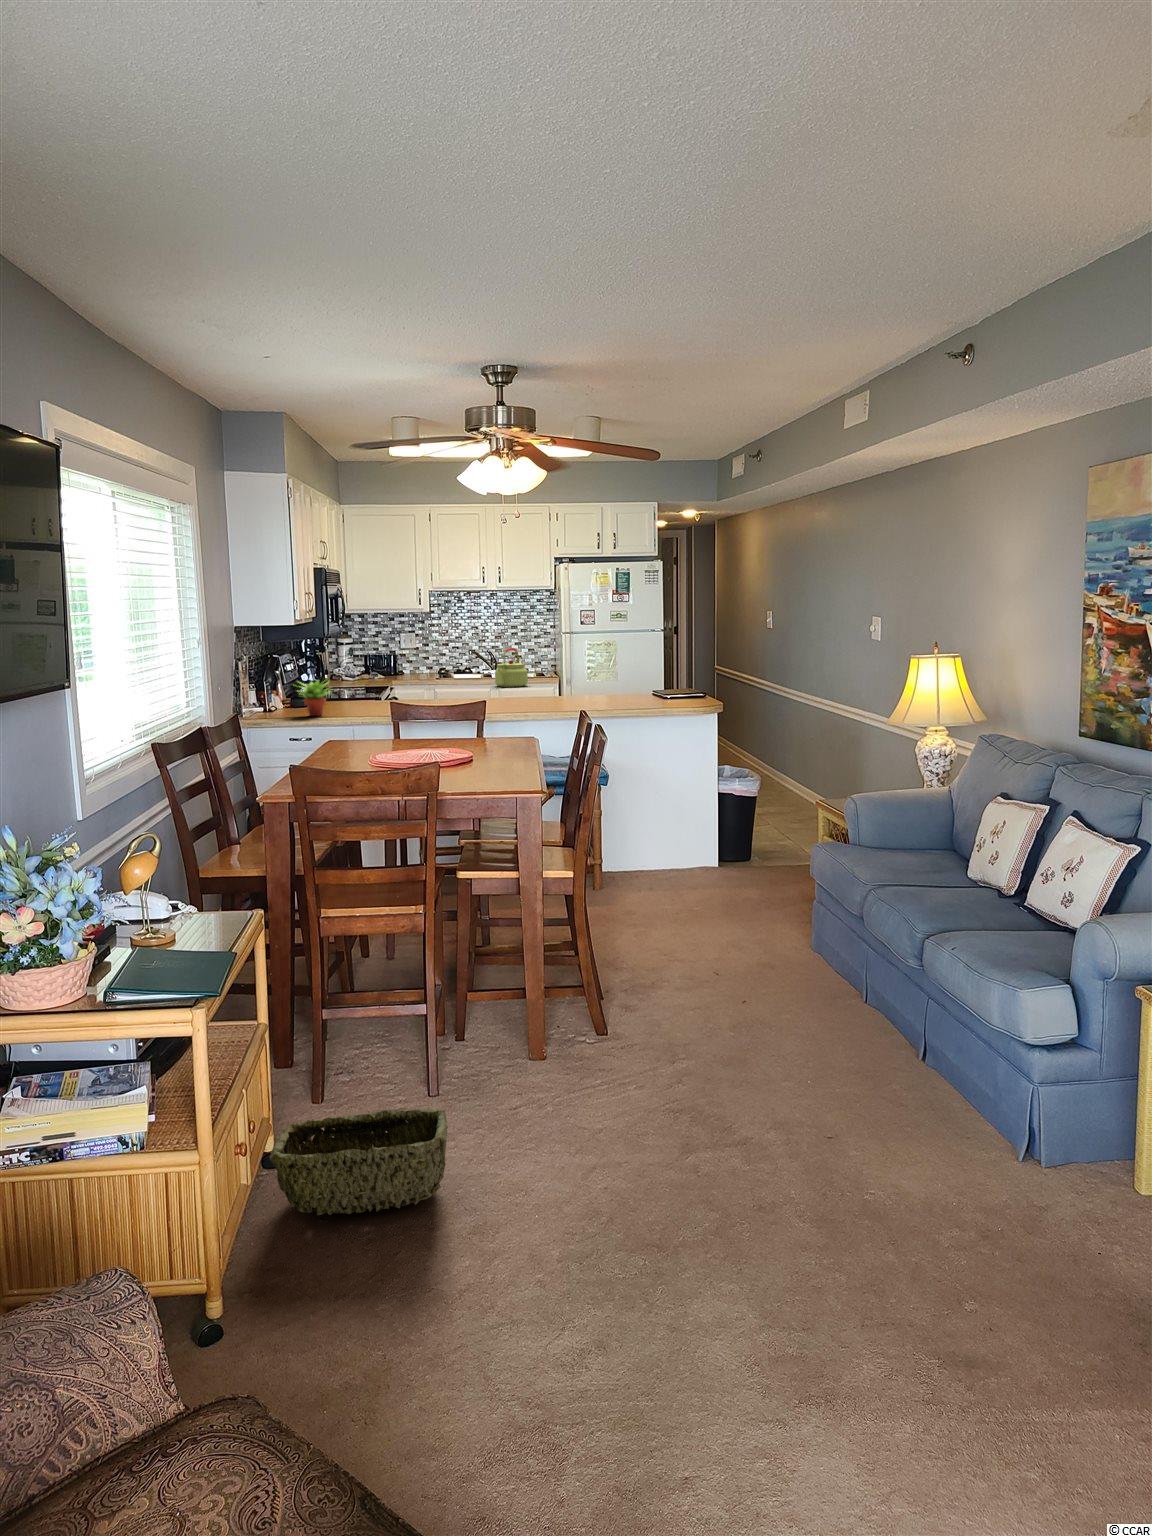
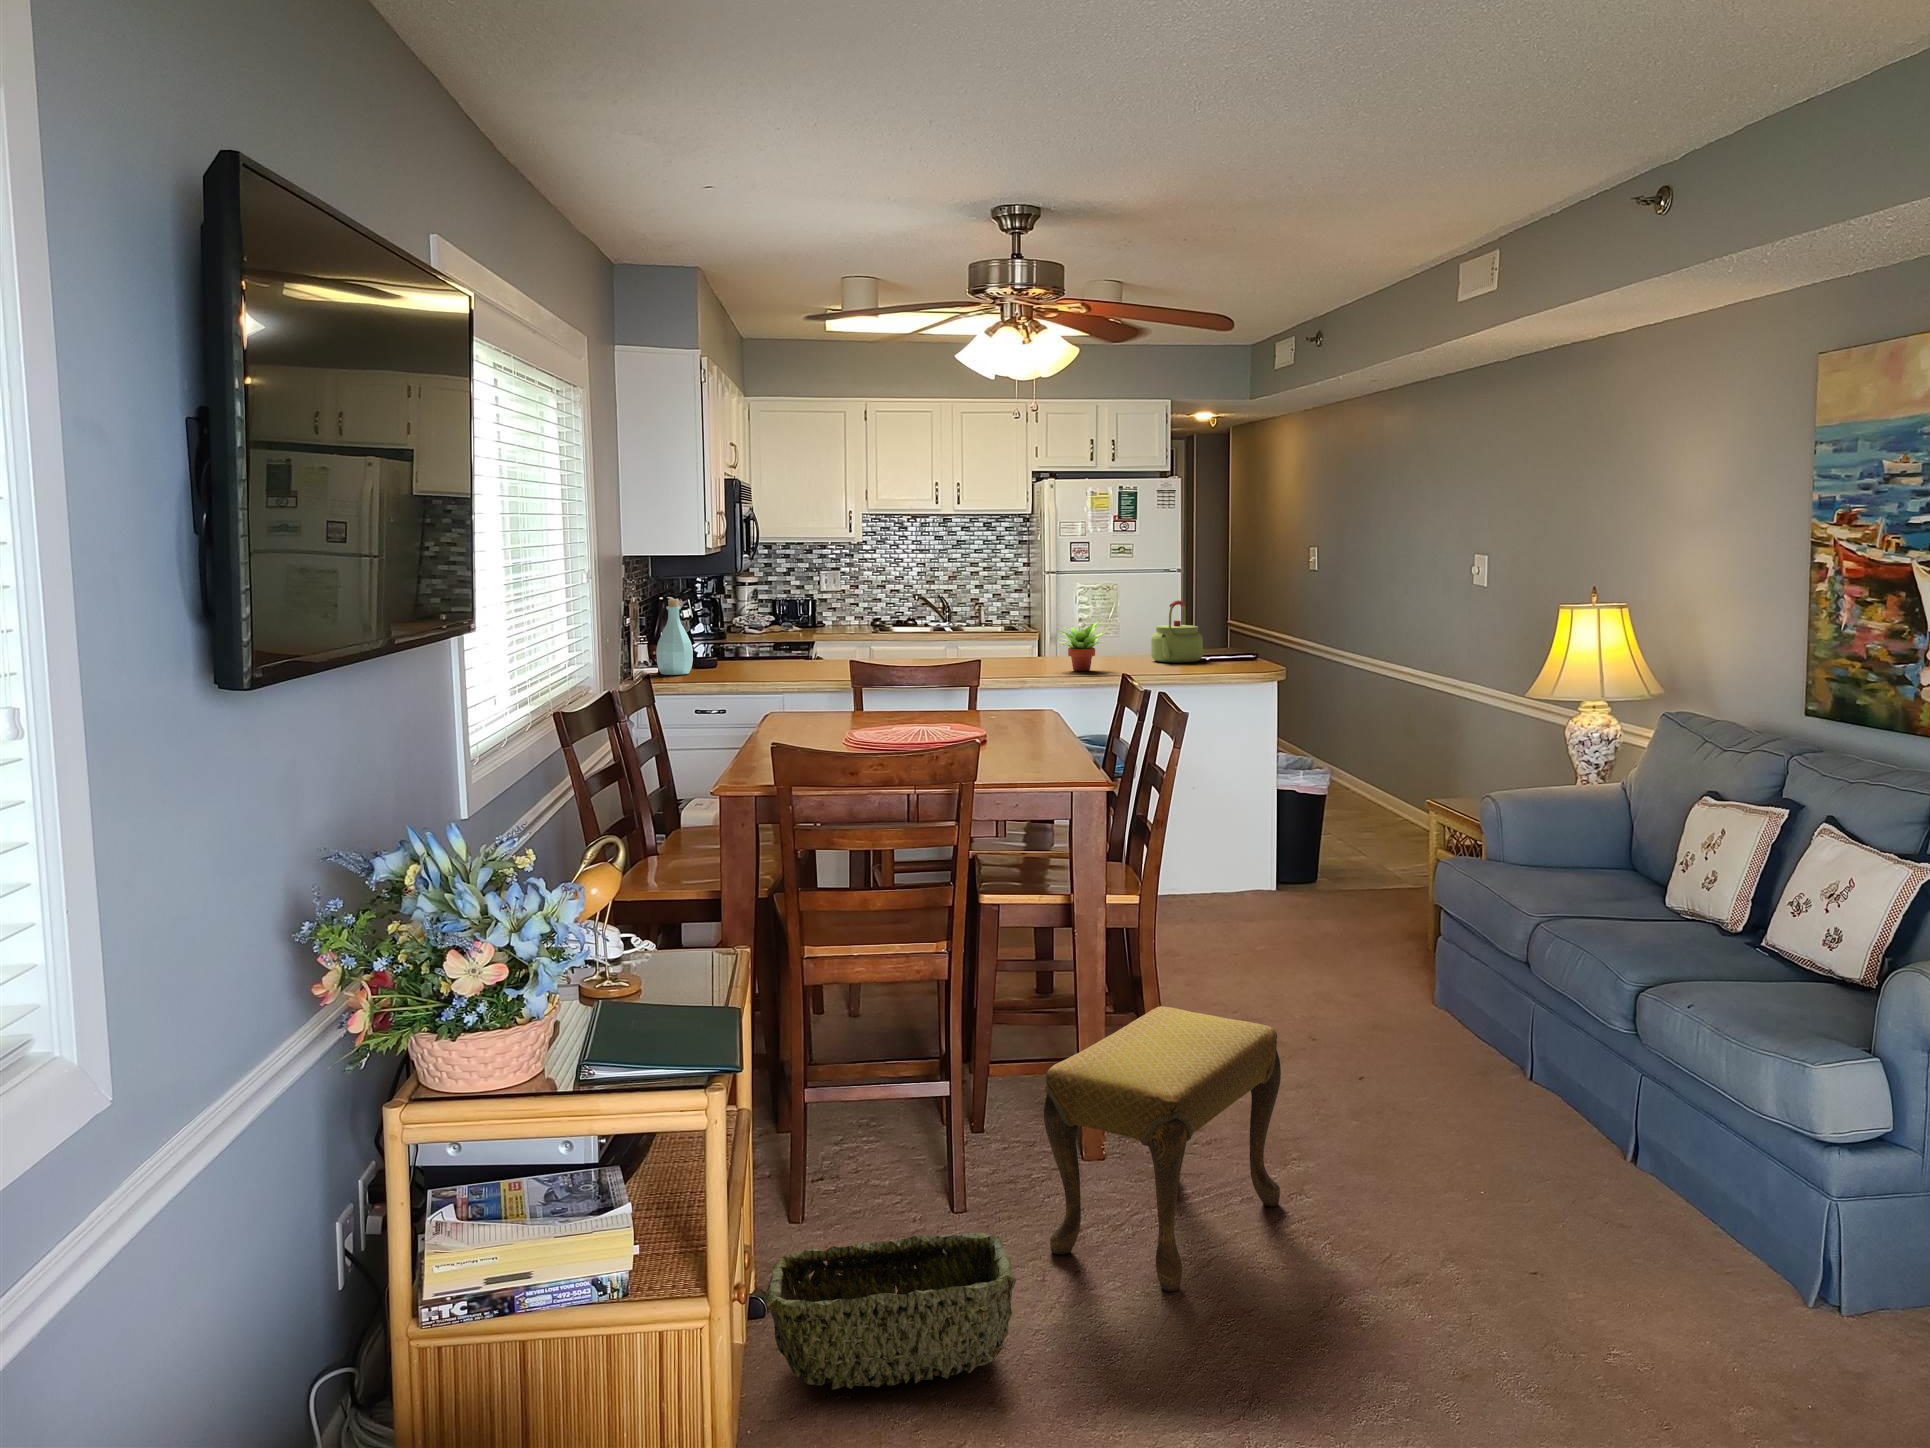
kettle: present [495,648,528,687] -> present [1151,600,1203,663]
bottle: none [262,657,289,712] -> present [656,599,693,675]
succulent plant: present [299,680,328,716] -> present [1057,621,1106,671]
footstool: none [487,950,665,1149] -> present [1044,1006,1281,1291]

